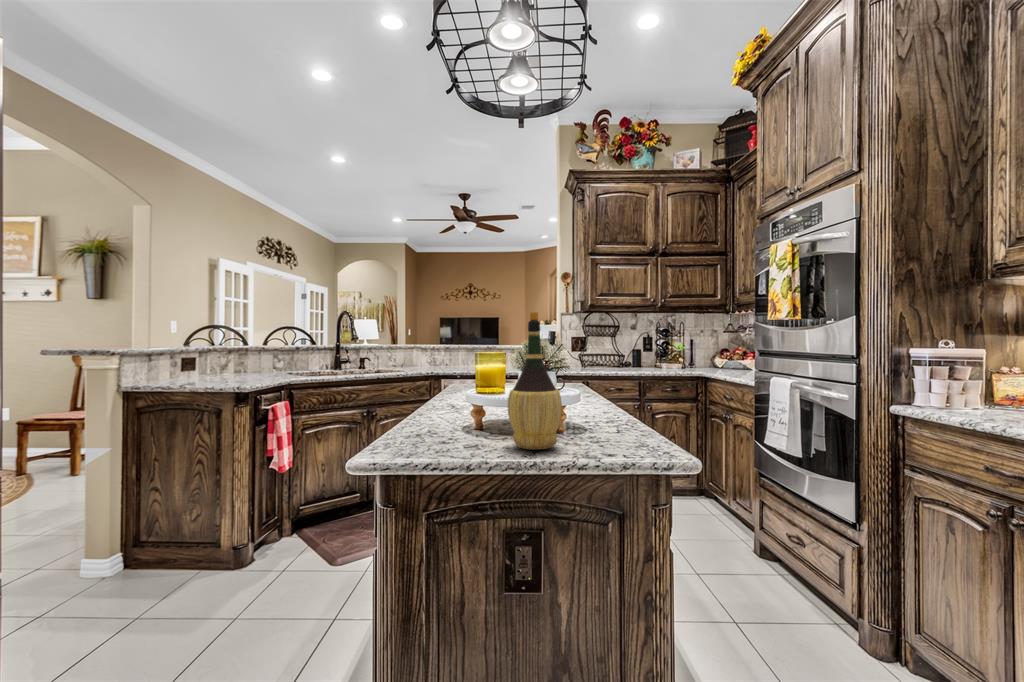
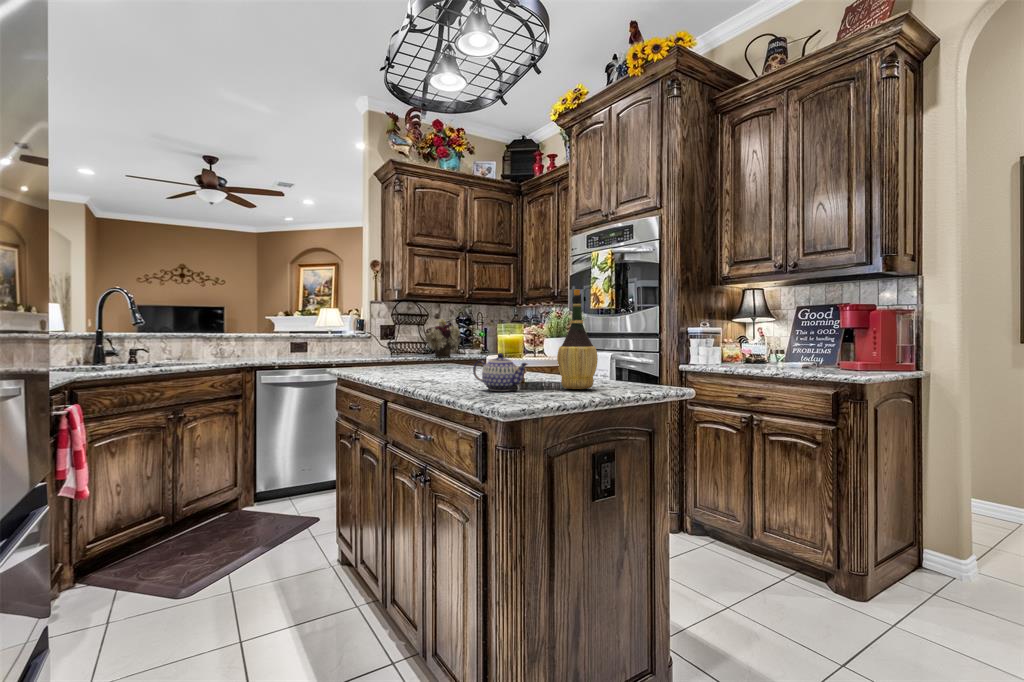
flower arrangement: none [599,330,643,372] -> present [424,319,461,358]
teapot: none [423,393,468,441] -> present [473,353,528,391]

